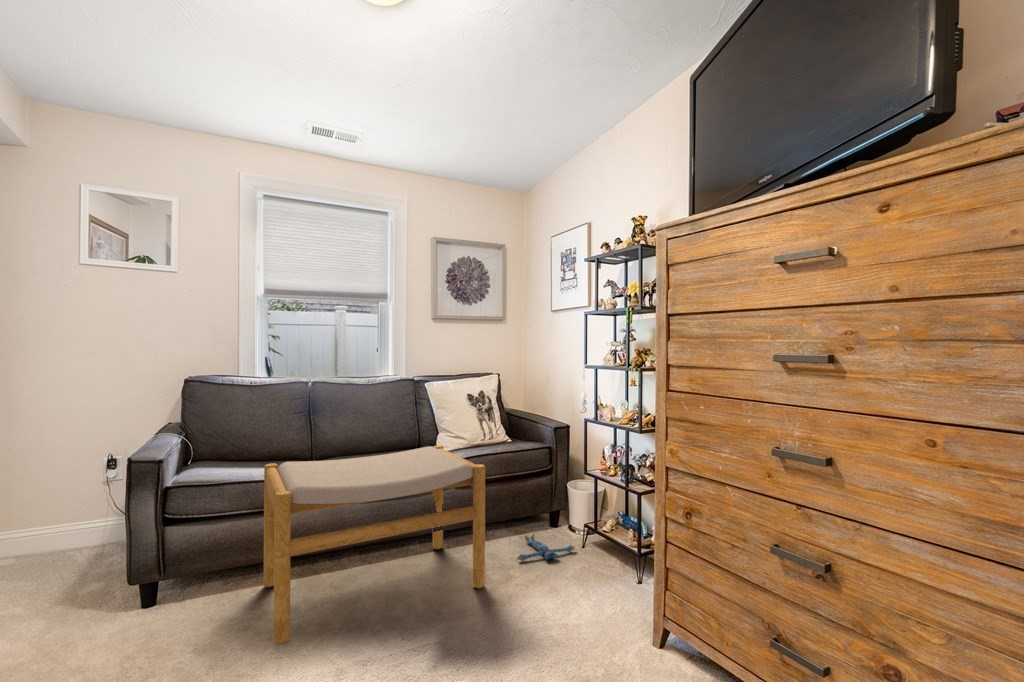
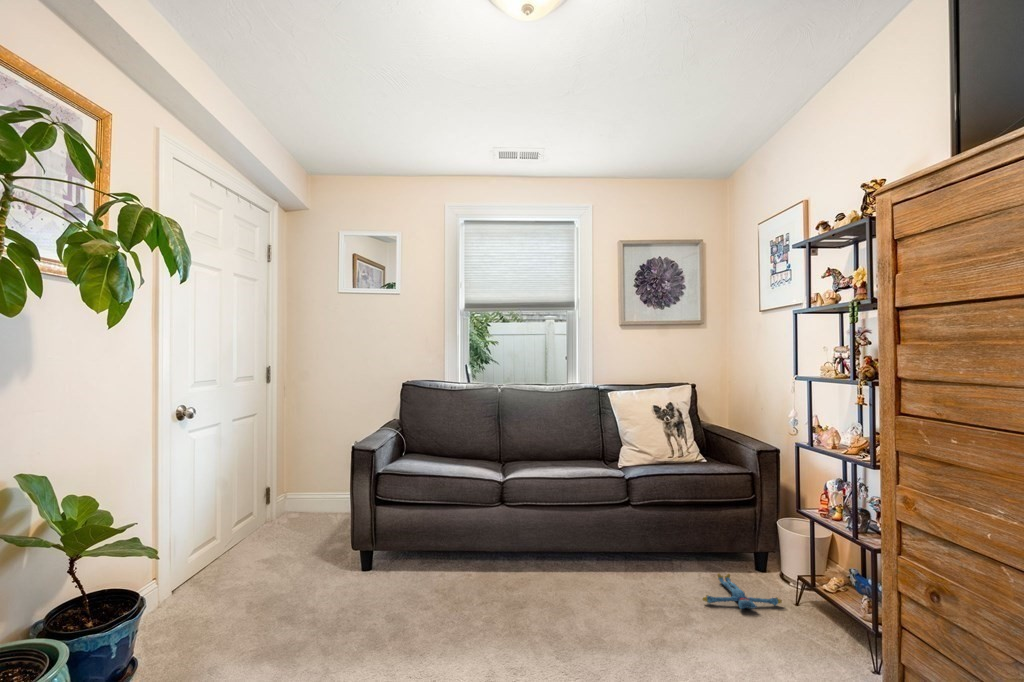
footstool: present [264,445,485,644] -> none [441,459,657,634]

